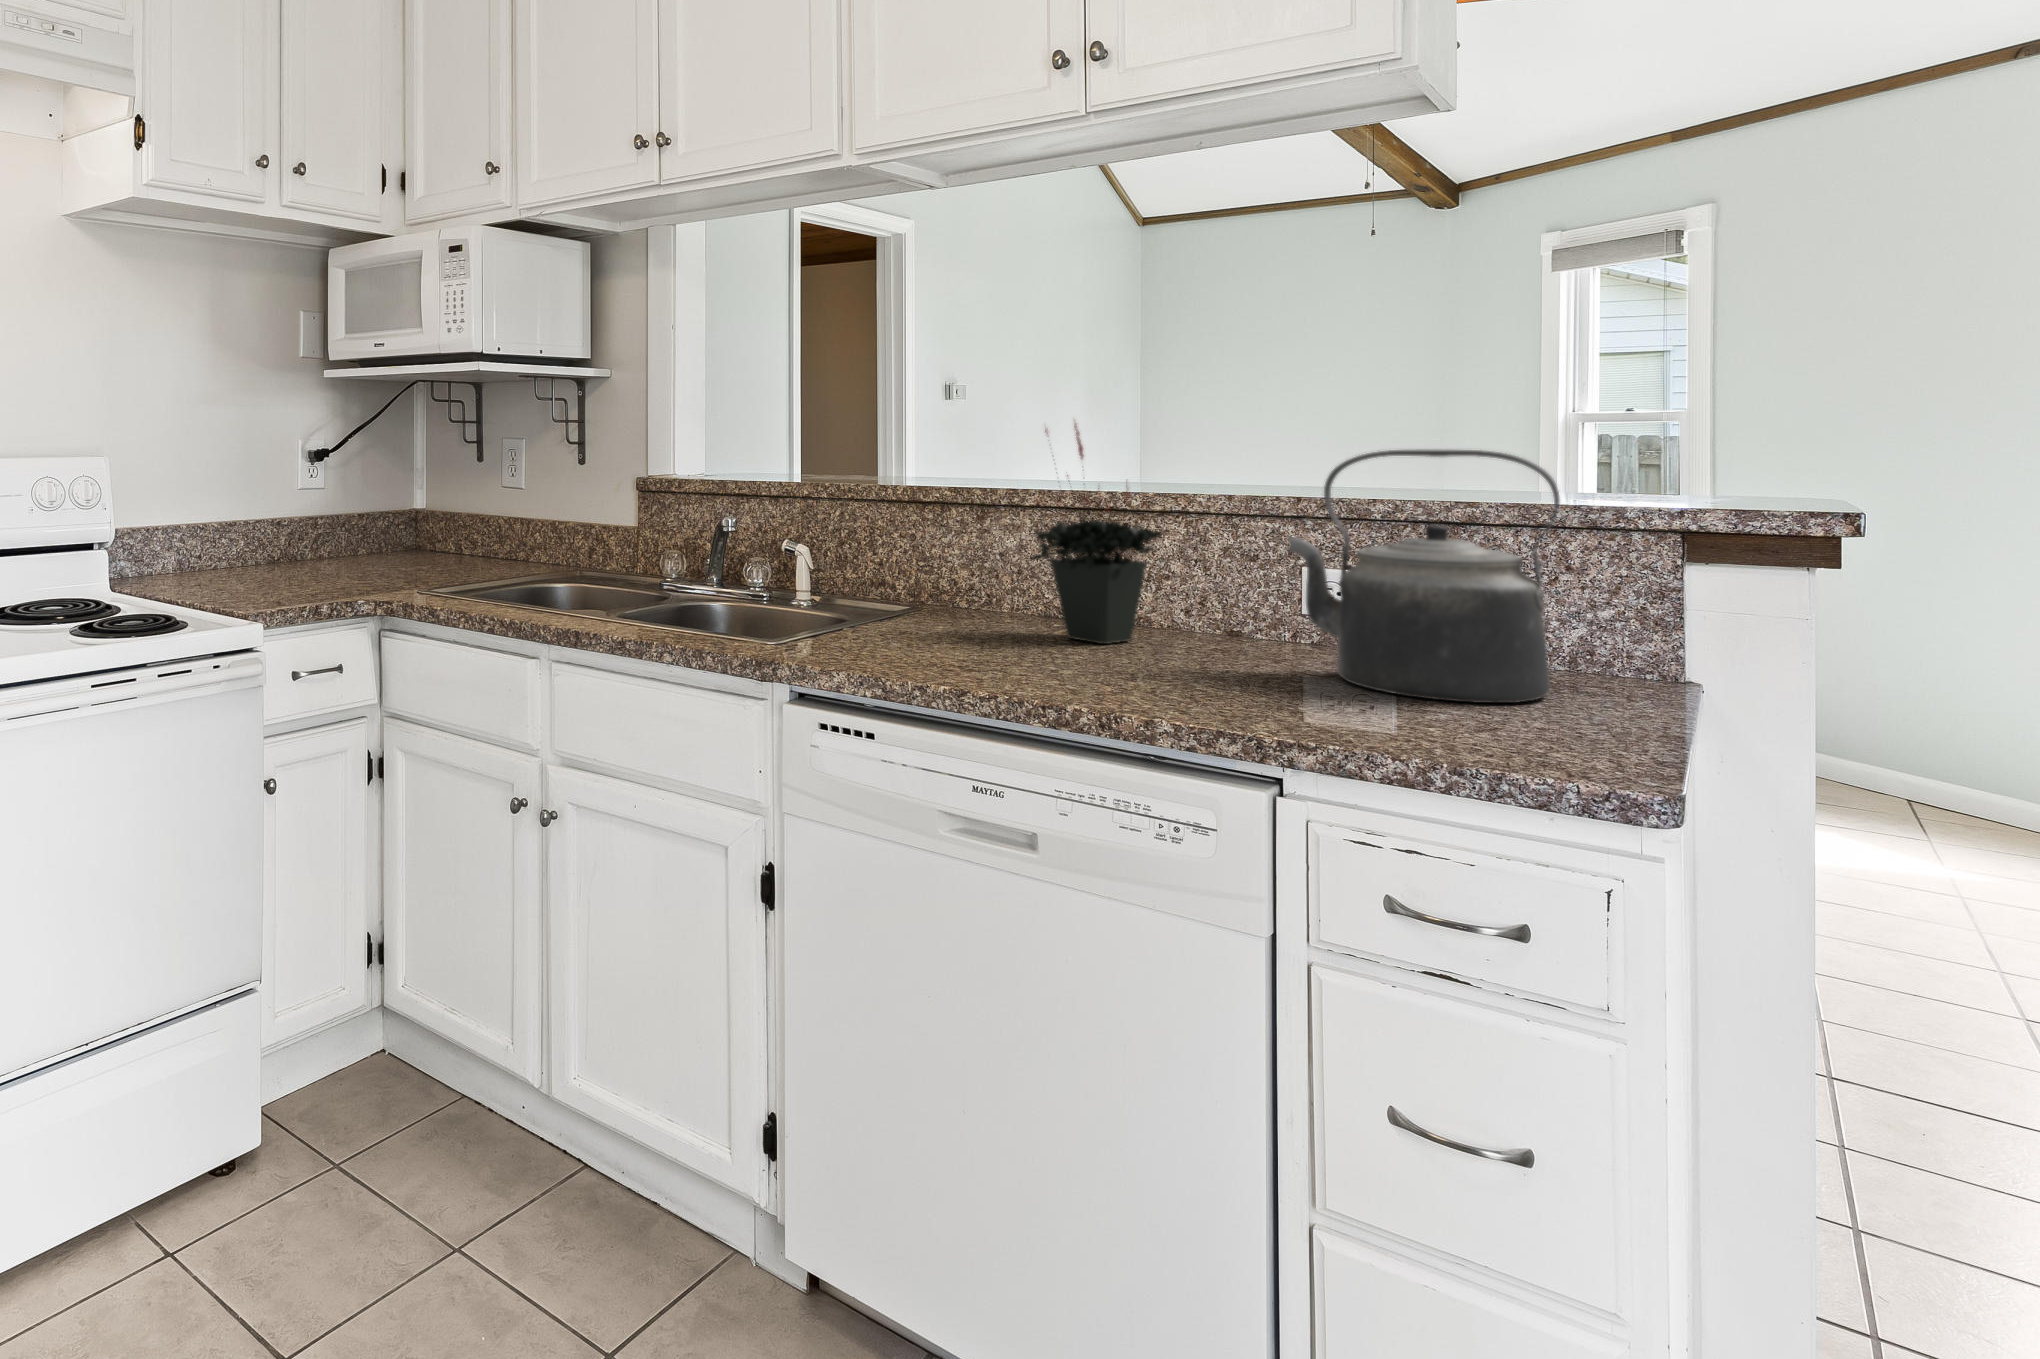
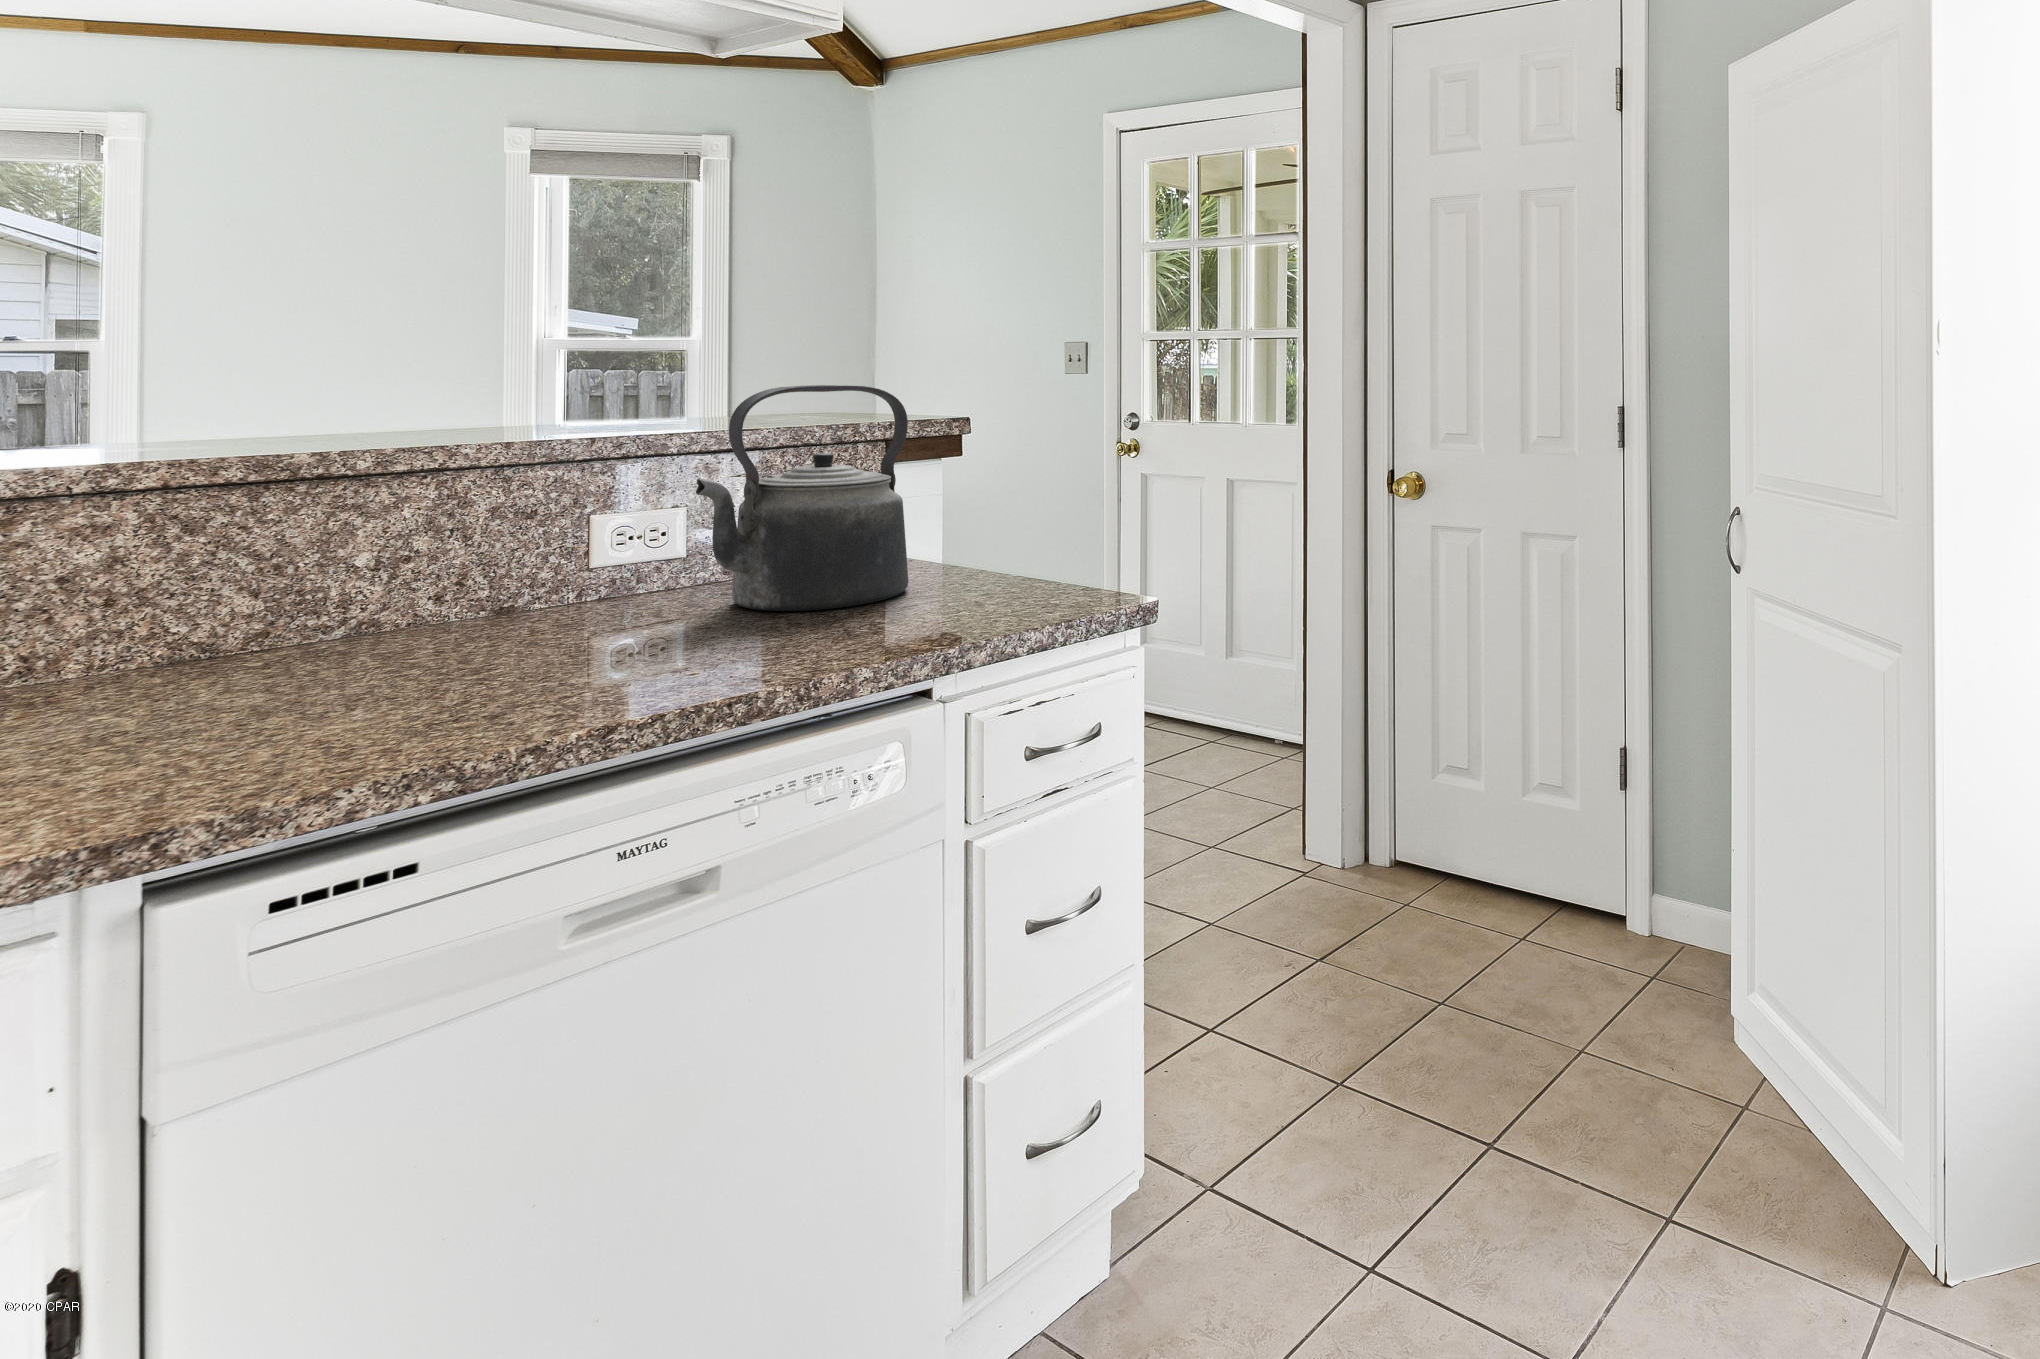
potted plant: present [1031,424,1161,644] -> none [275,350,488,666]

